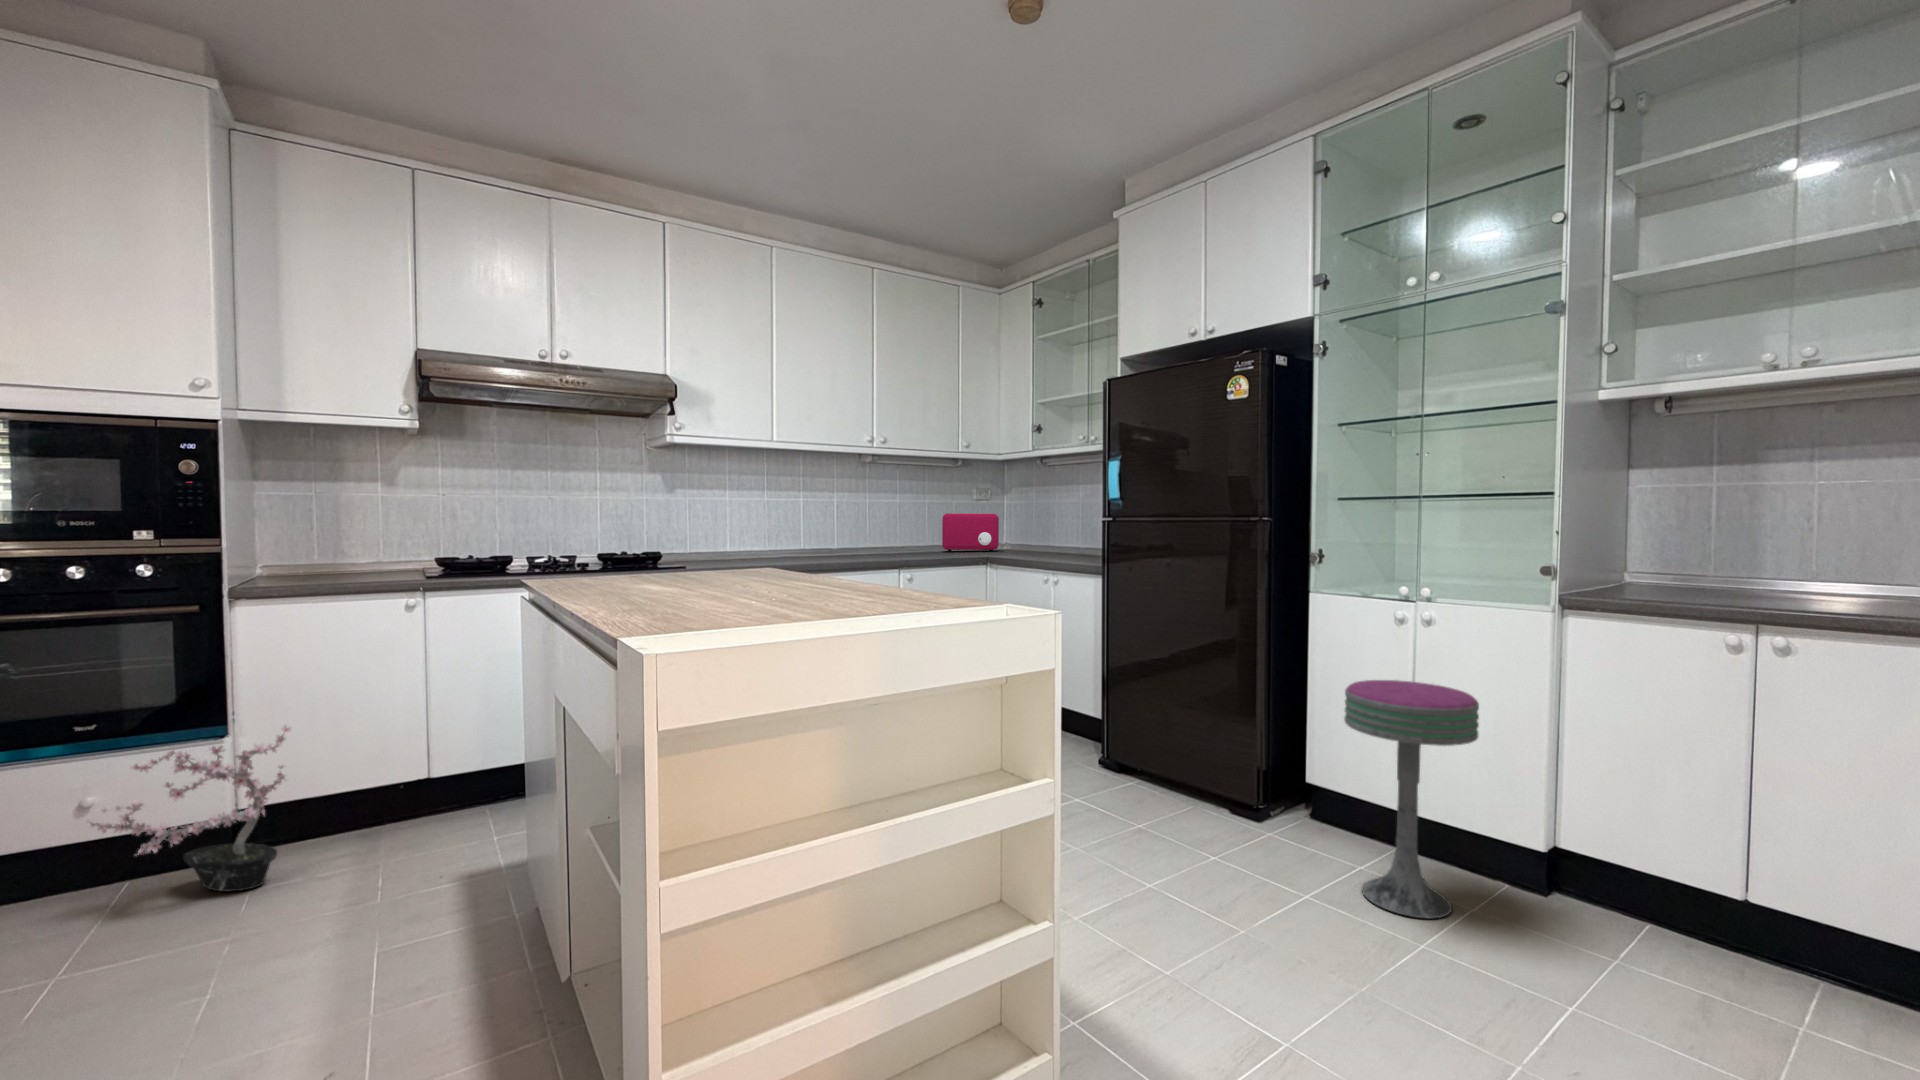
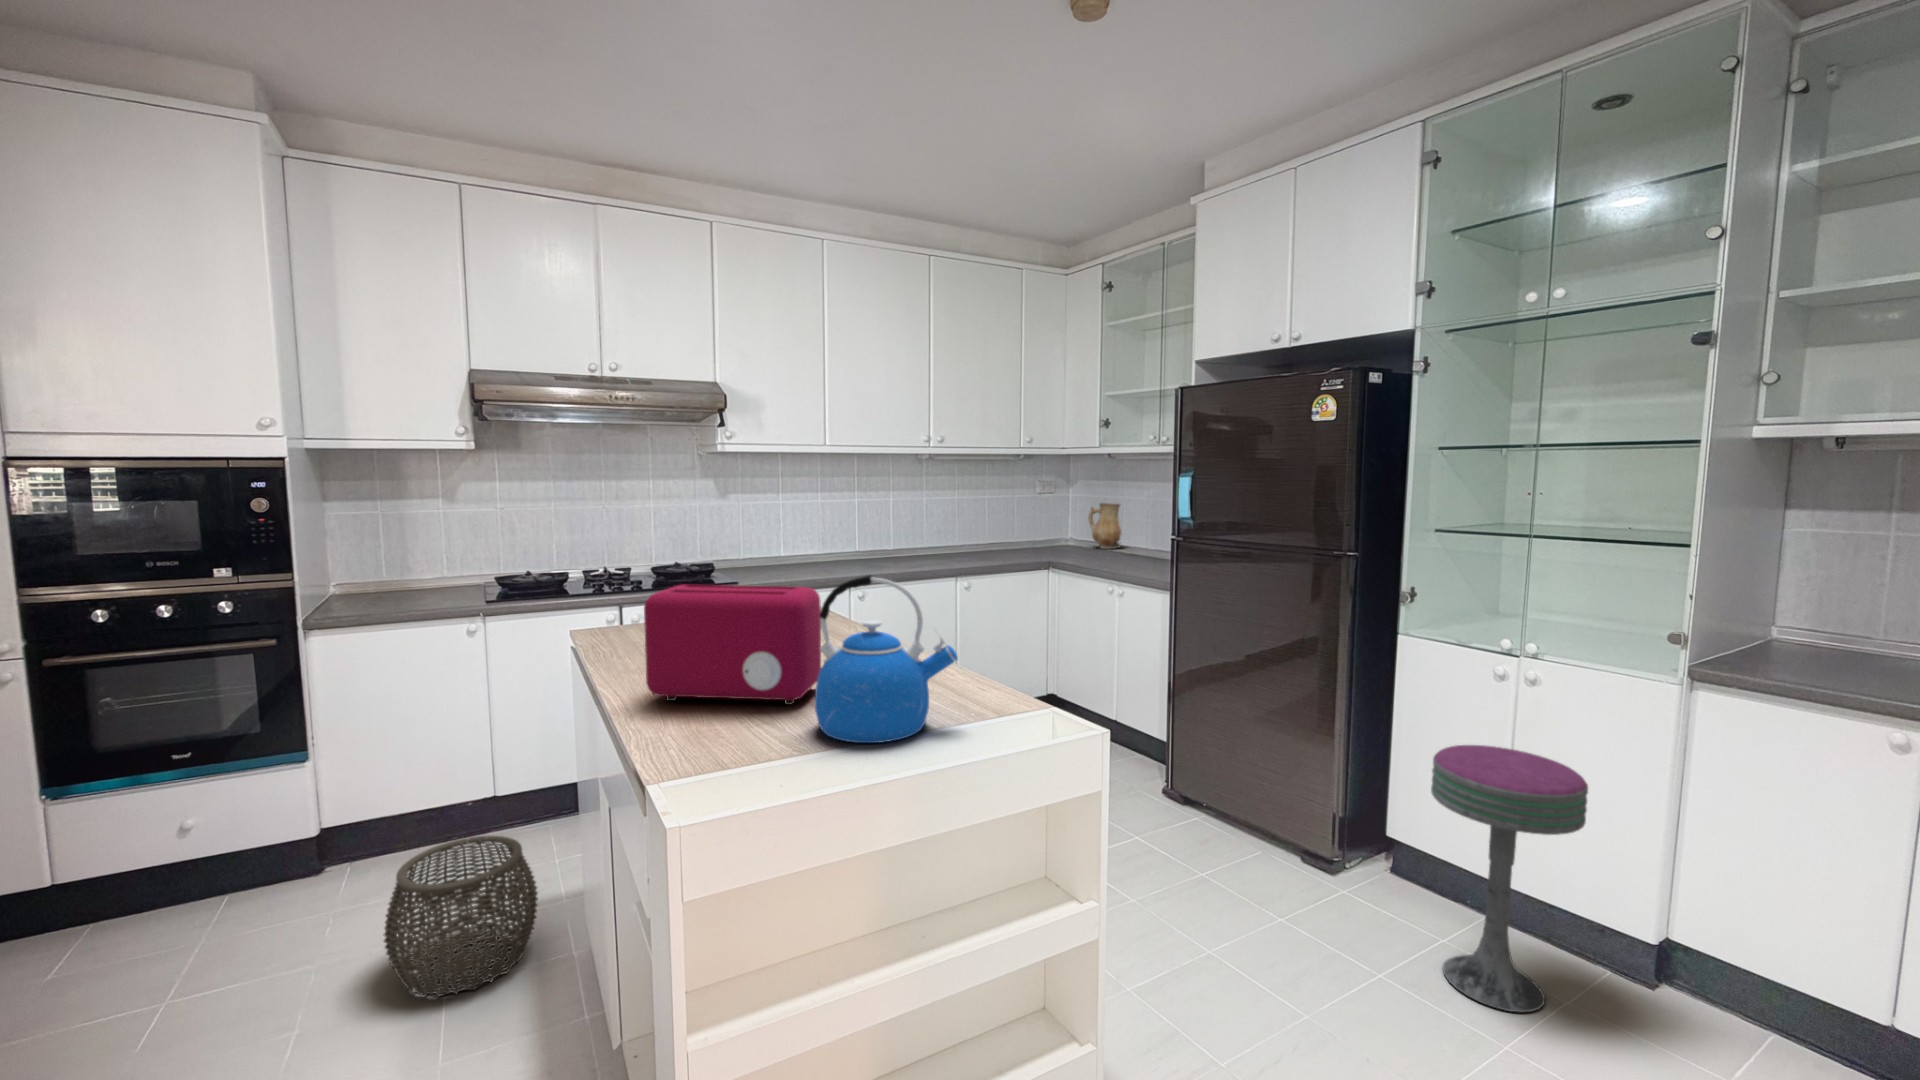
kettle: none [781,463,915,613] -> present [815,575,957,743]
ceramic pitcher: none [1025,506,1059,549] -> present [1088,503,1121,549]
toaster: present [942,513,999,552] -> present [644,585,821,705]
potted plant: present [86,725,291,891] -> none [178,750,371,913]
woven basket: none [312,797,478,956] -> present [384,836,538,997]

